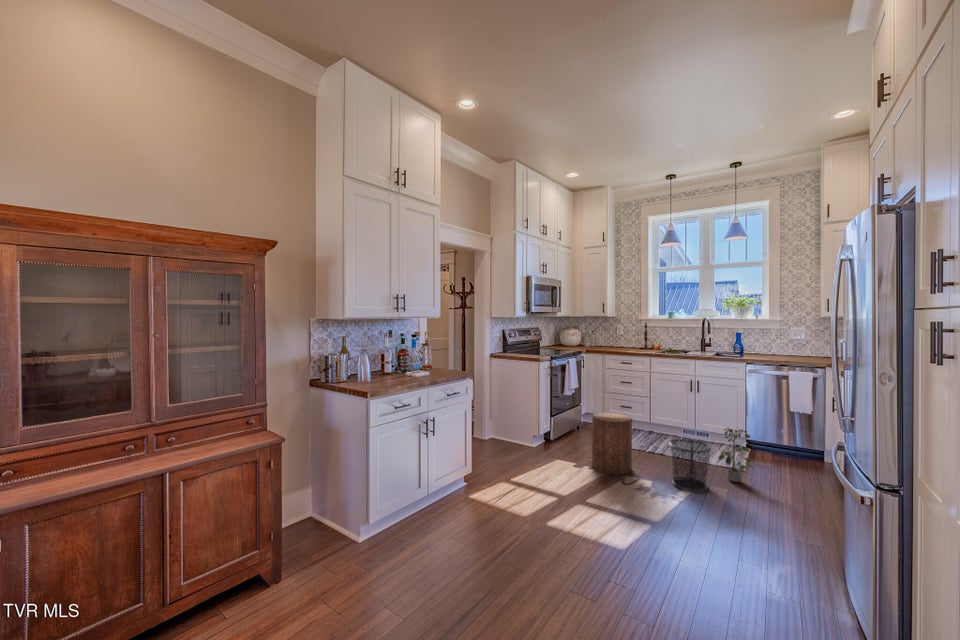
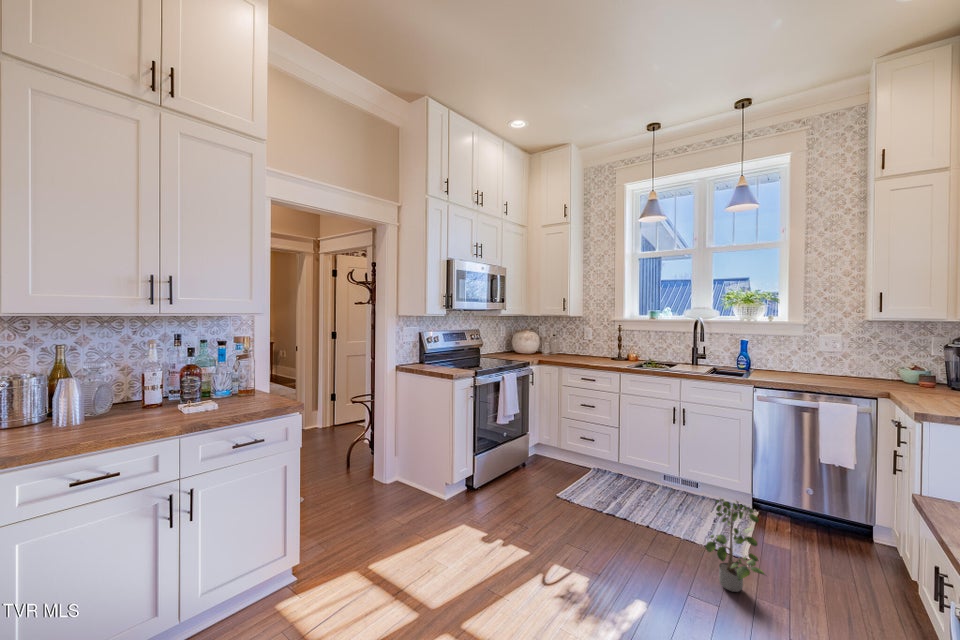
stool: present [592,413,632,475] -> none [512,460,572,565]
waste bin: present [669,439,711,492] -> none [623,515,692,616]

